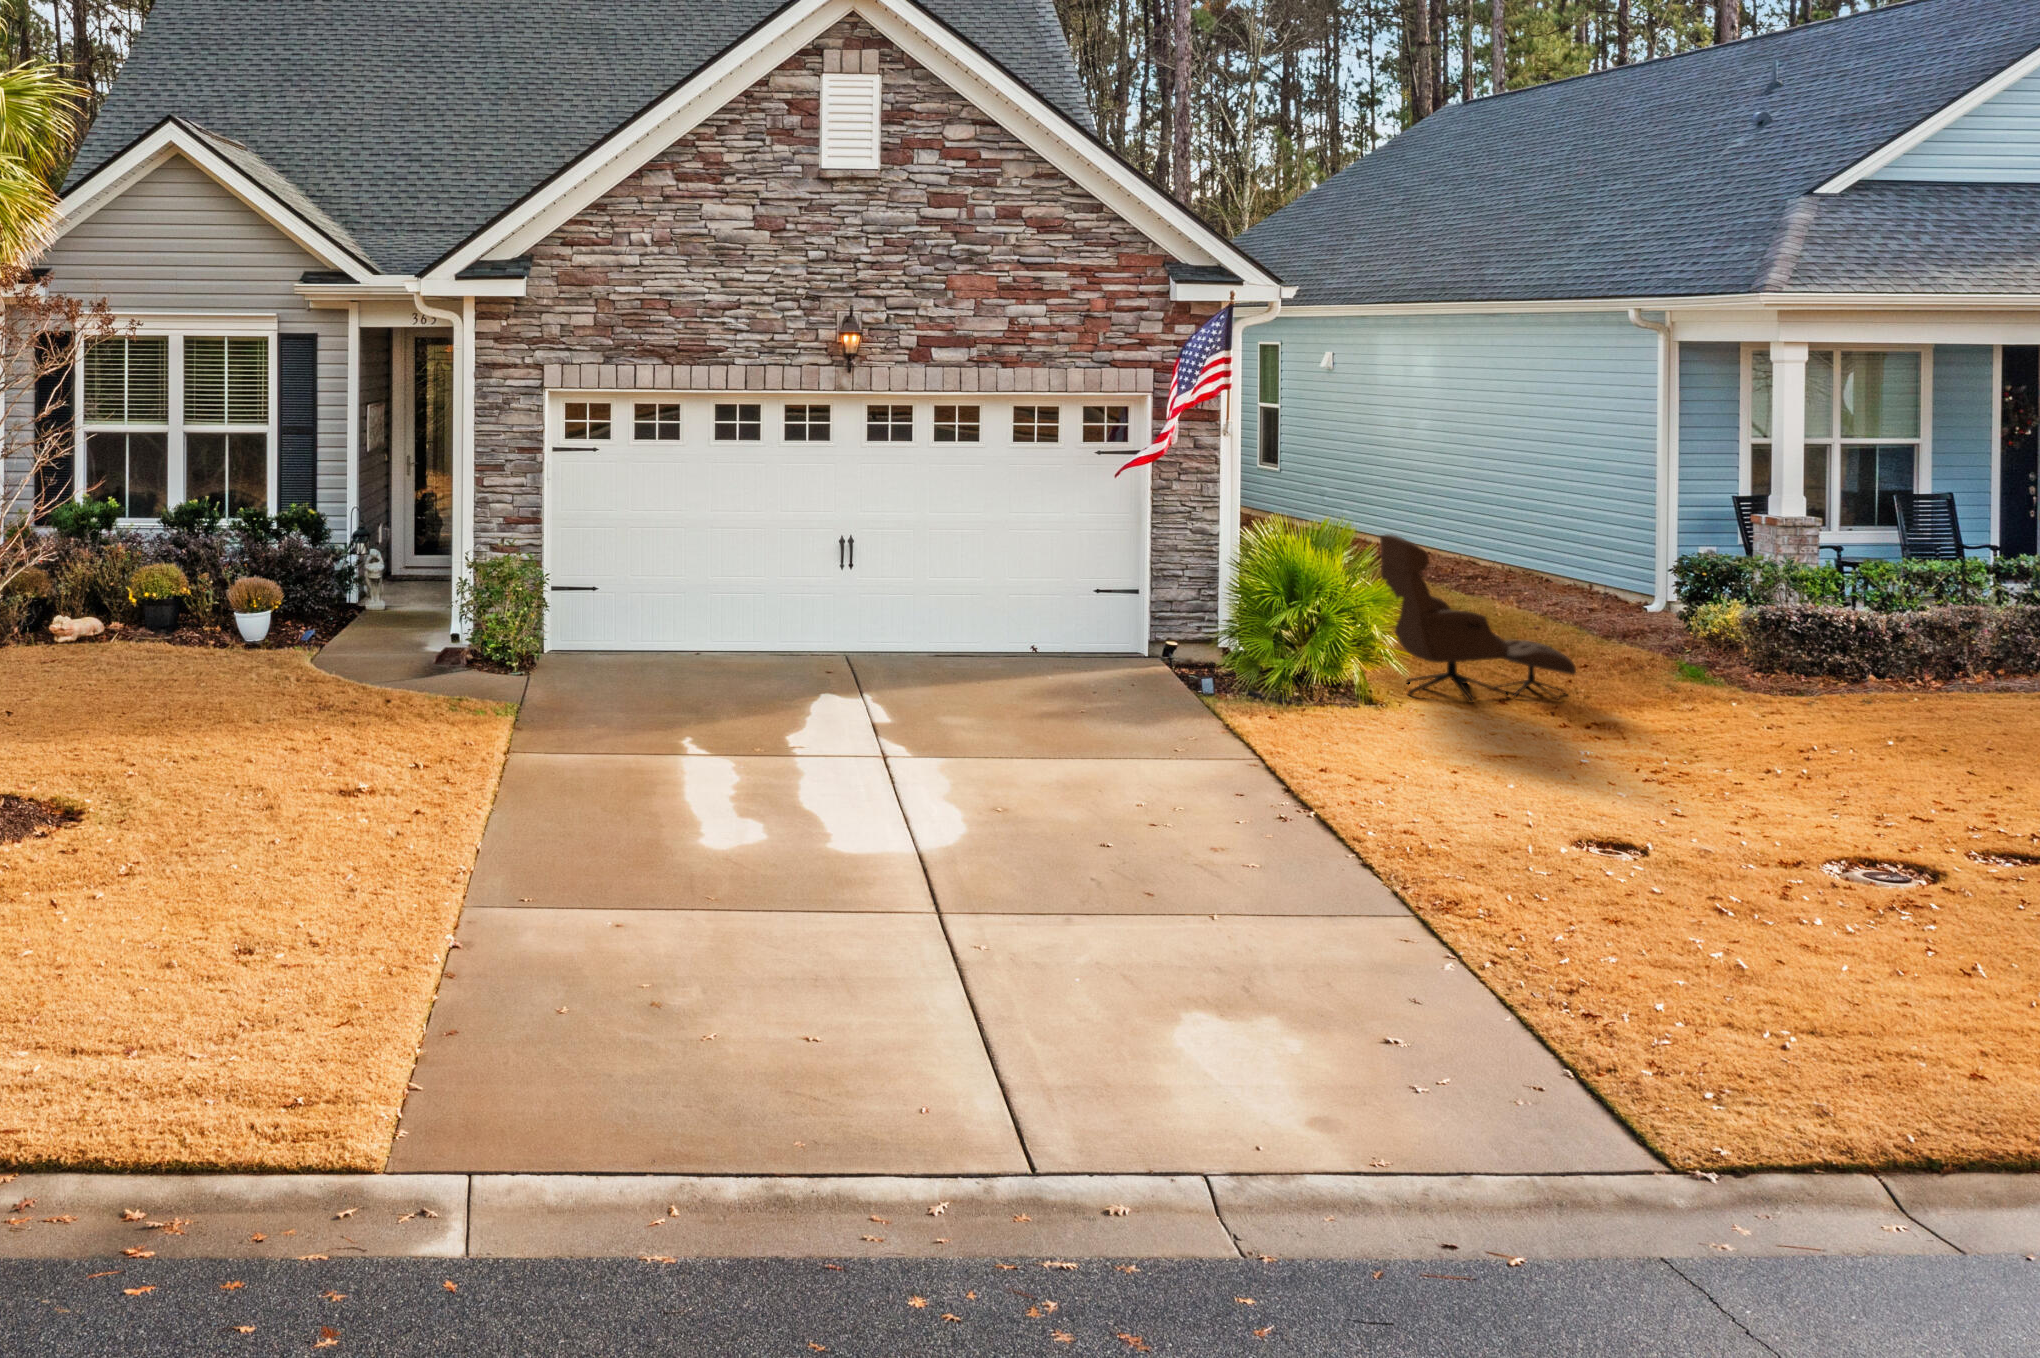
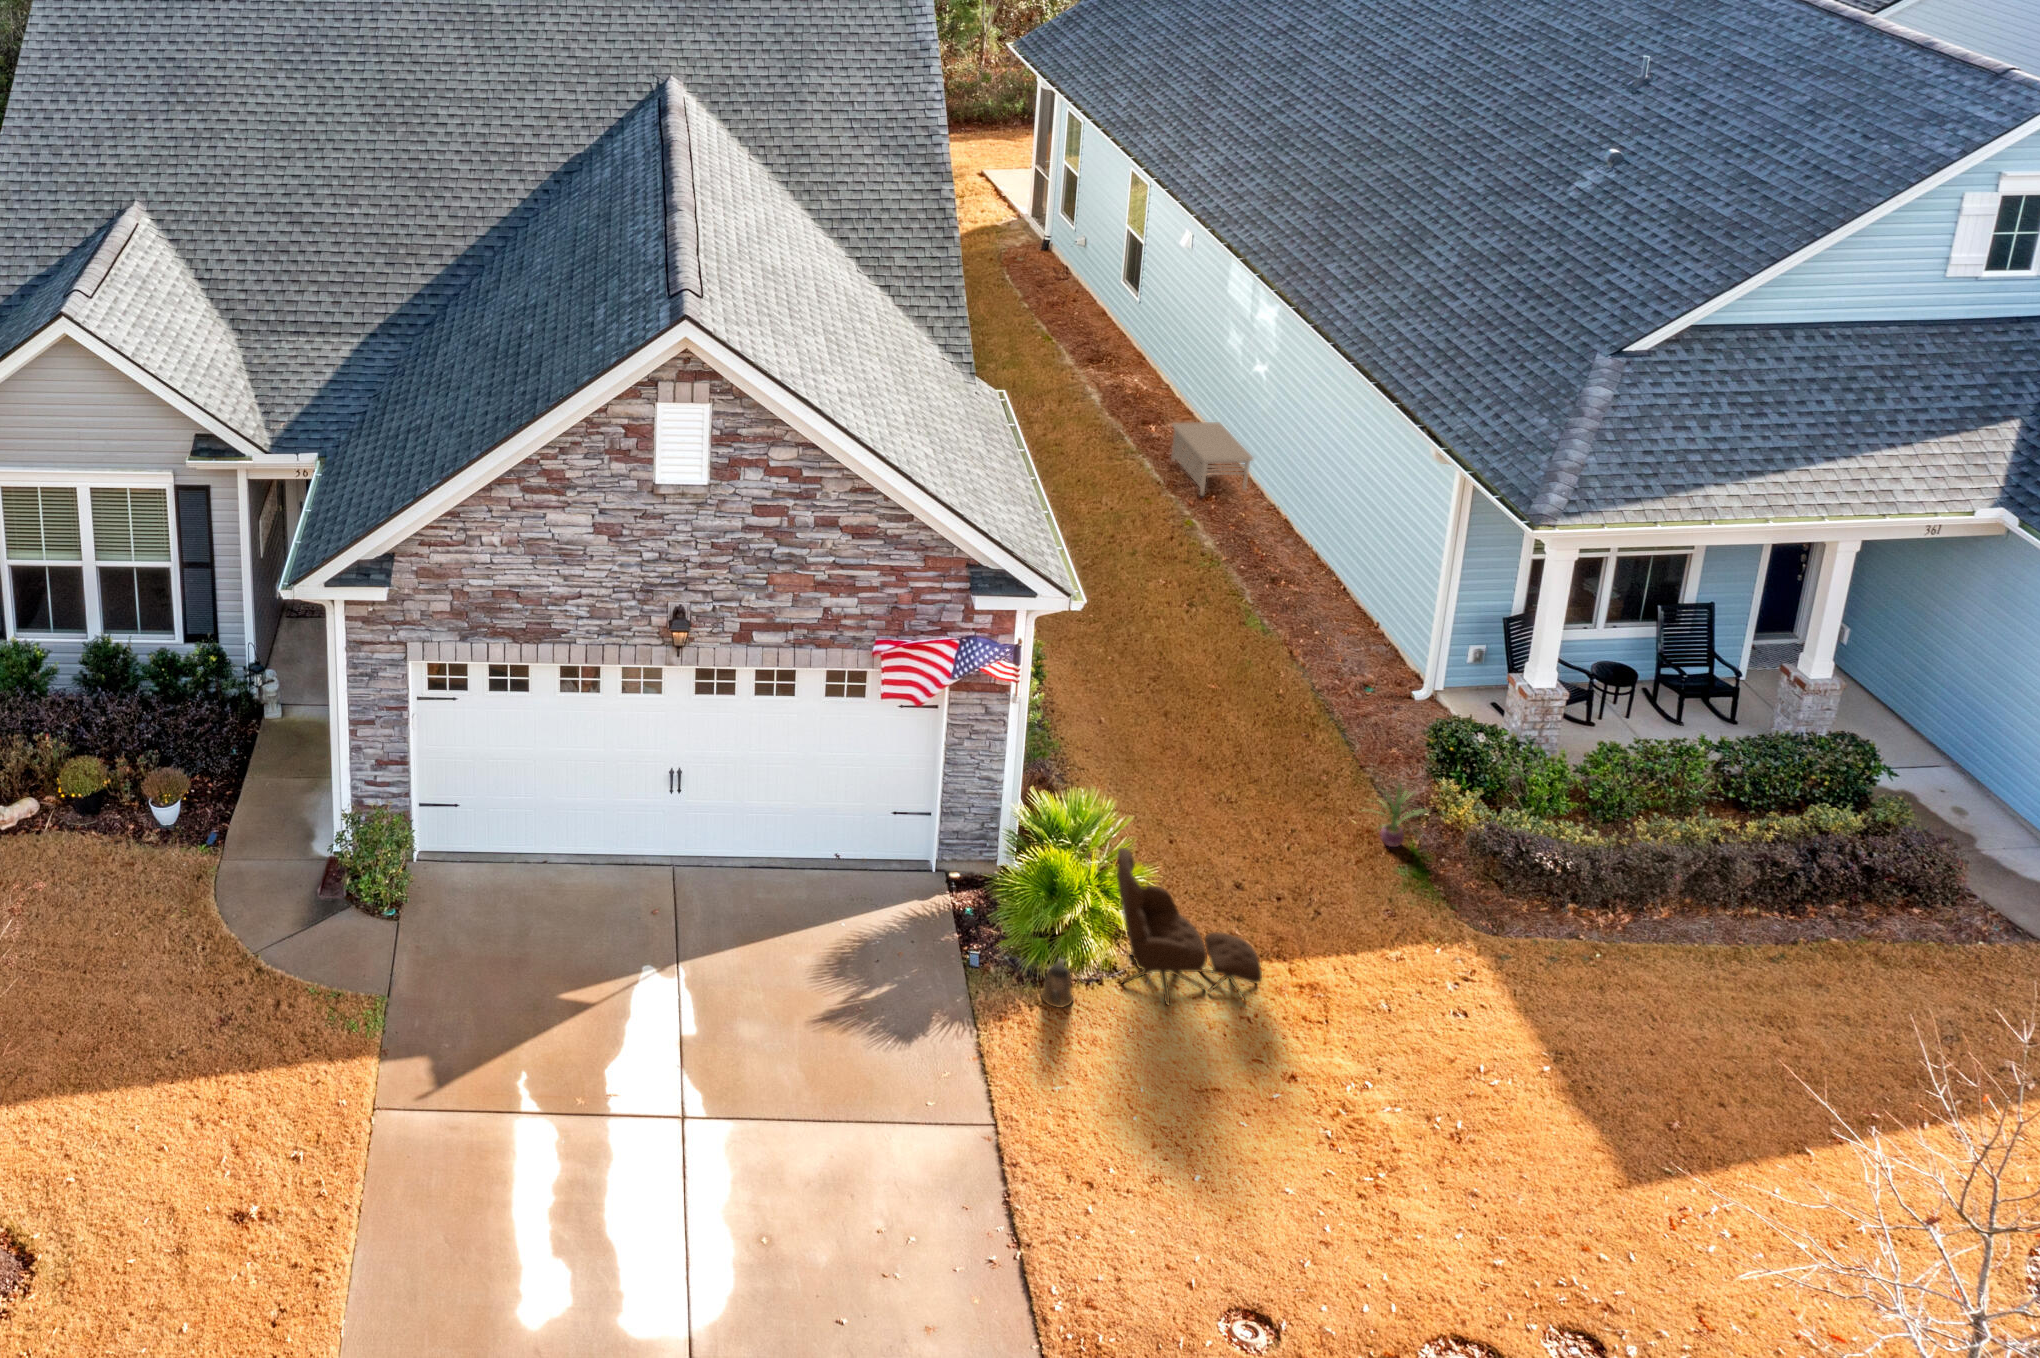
storage bench: none [1271,468,1361,517] -> present [1171,422,1253,495]
decorative plant: none [1603,564,1686,635] -> present [1362,783,1422,847]
watering can: none [1319,658,1359,707] -> present [1041,959,1073,1008]

